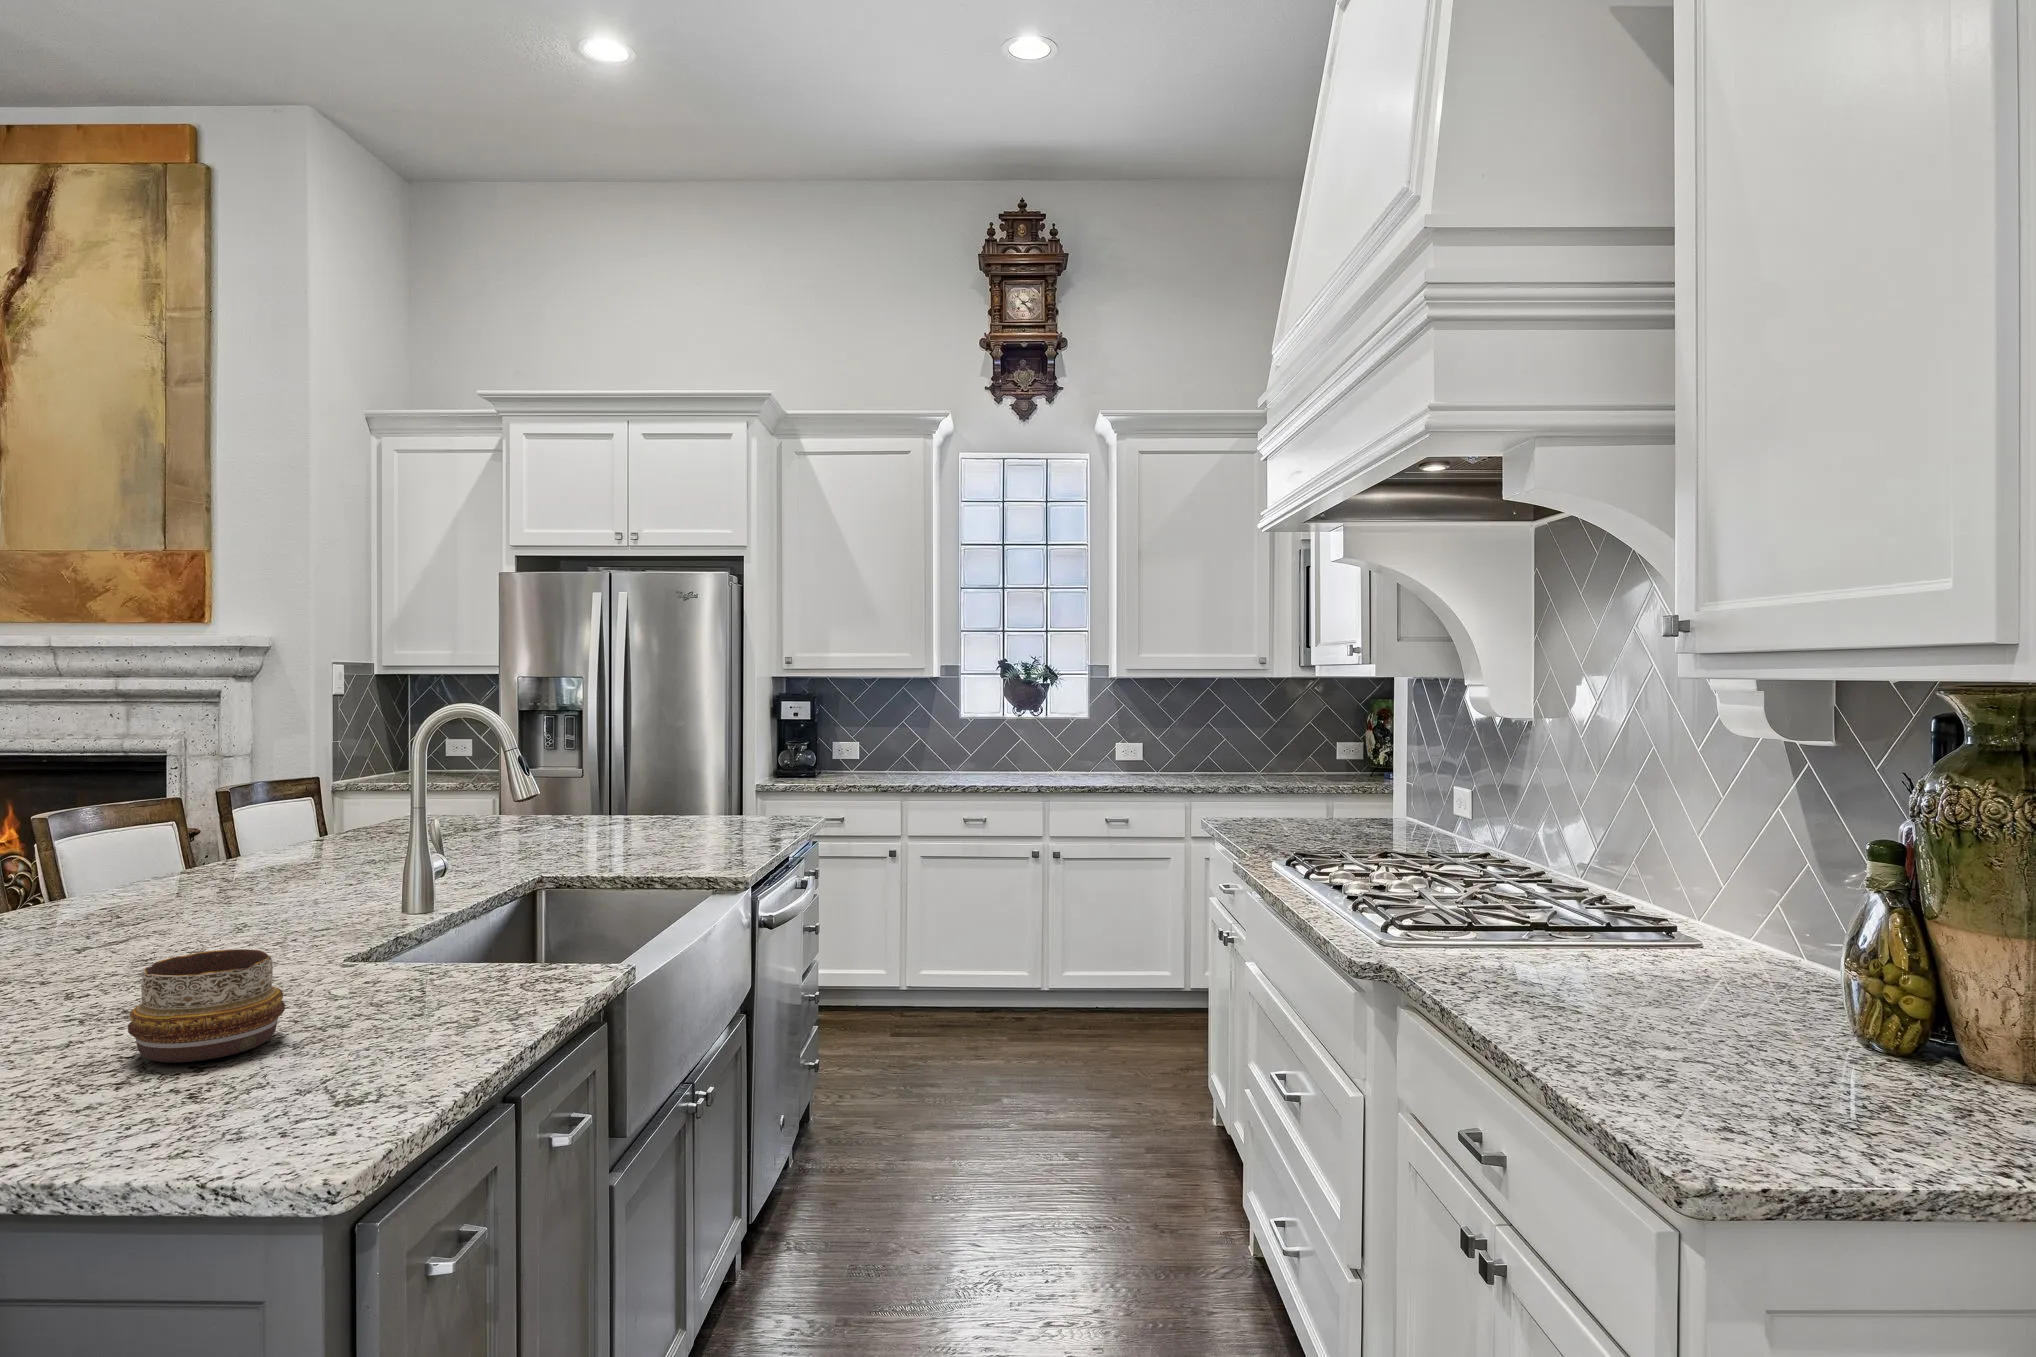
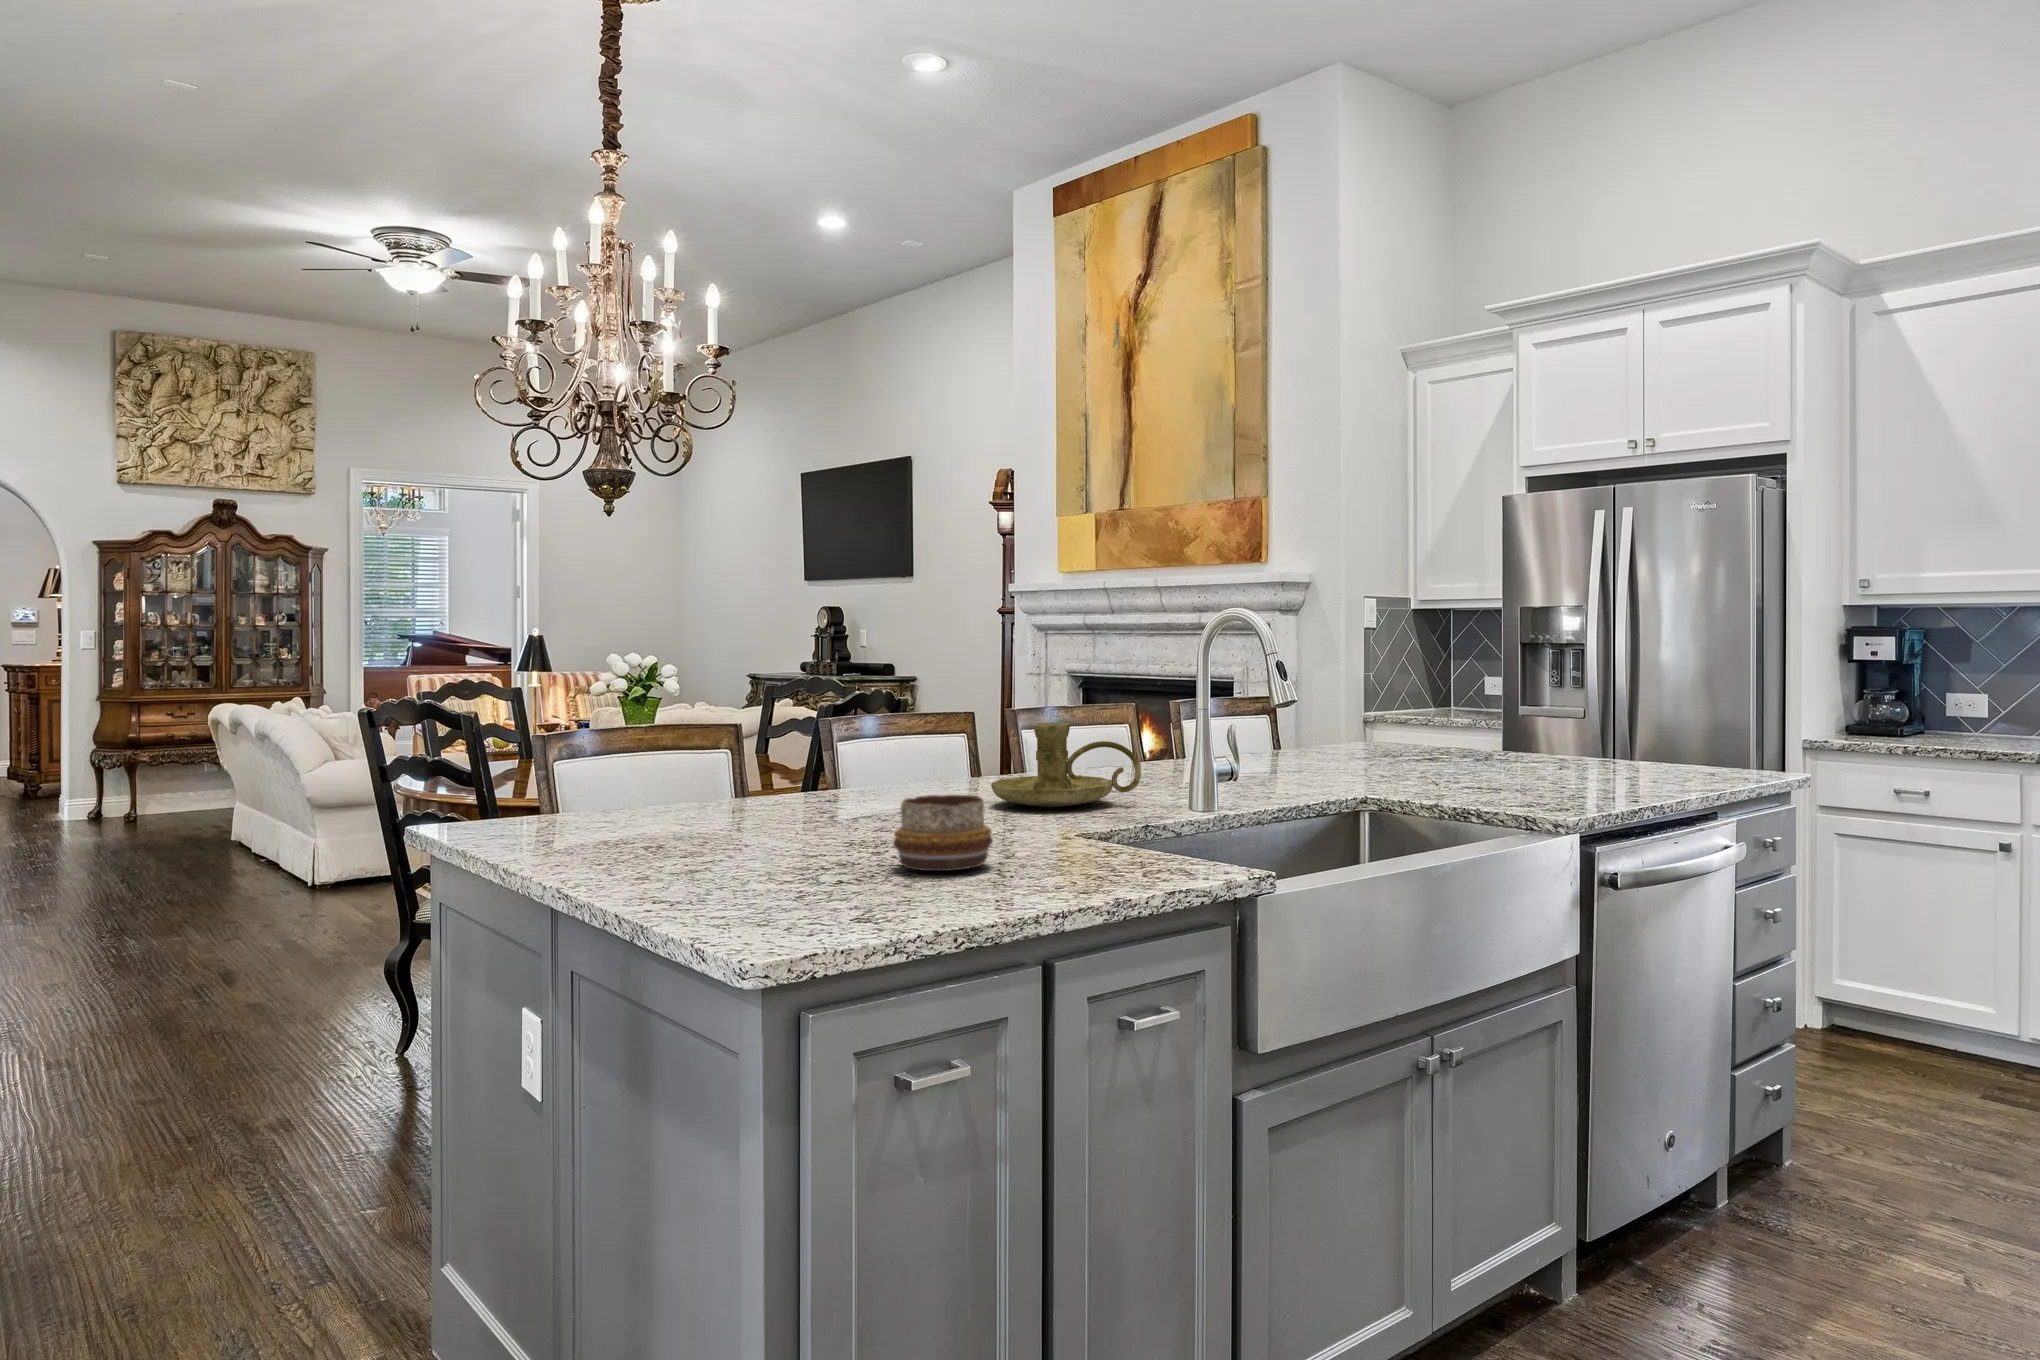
candle holder: none [91,834,312,941] -> present [991,723,1141,807]

